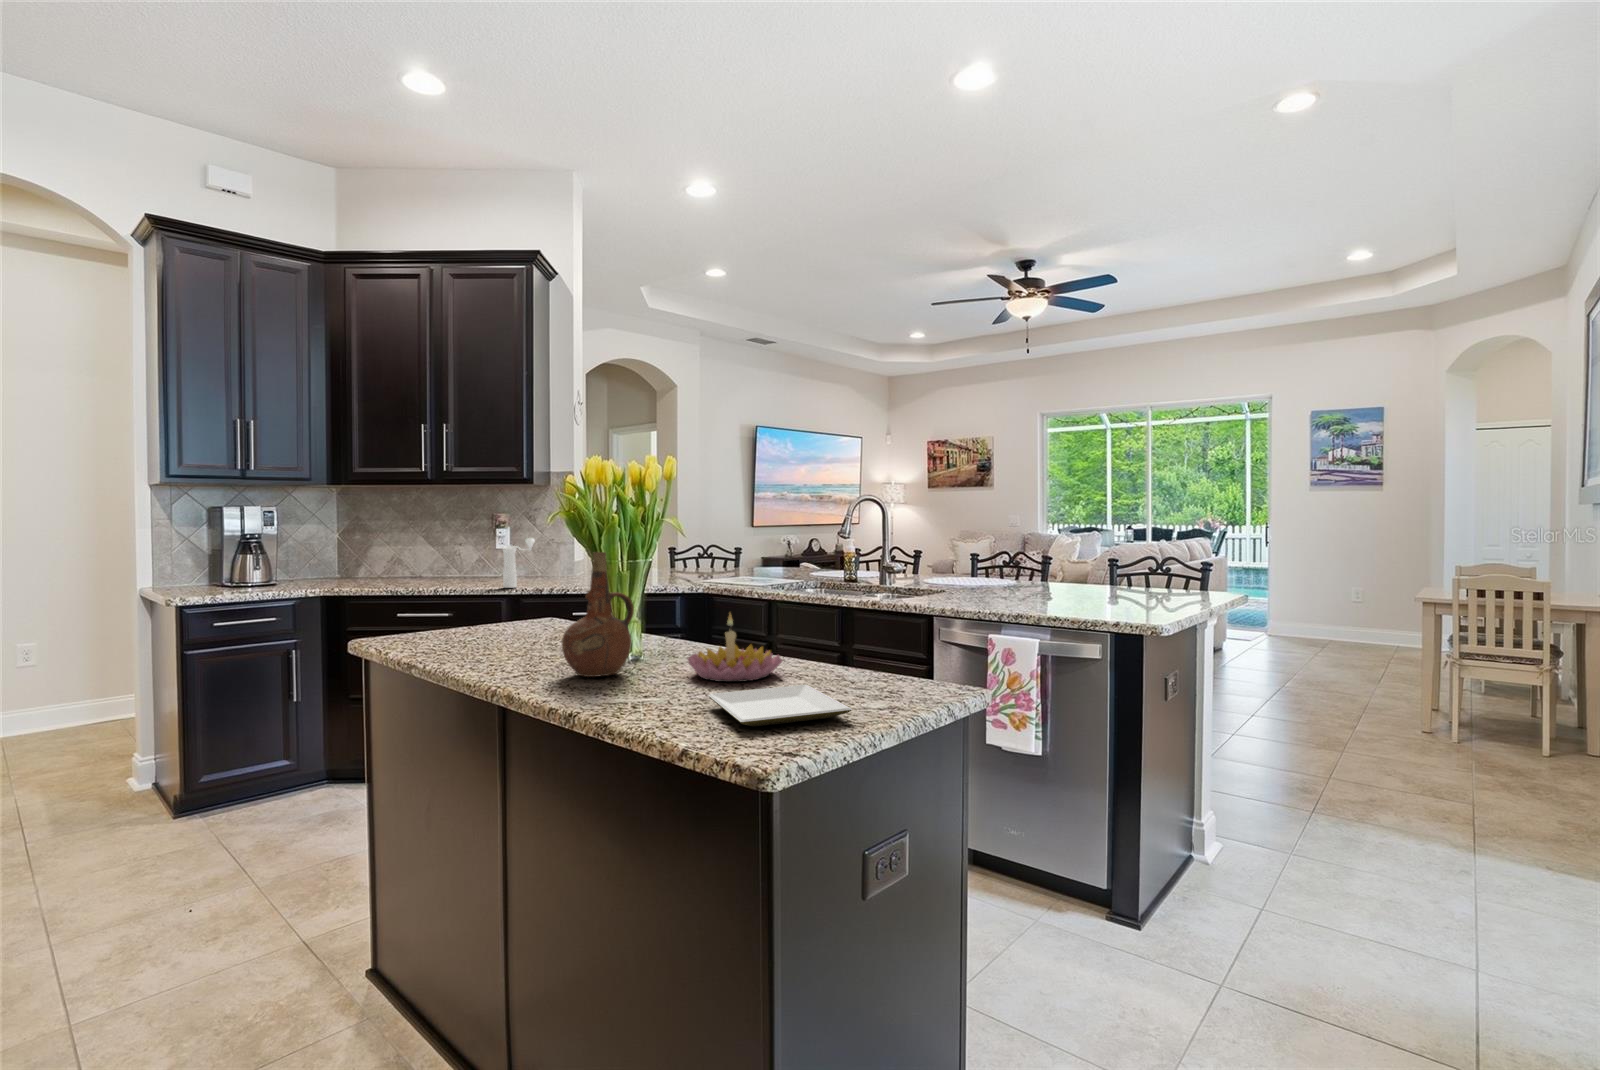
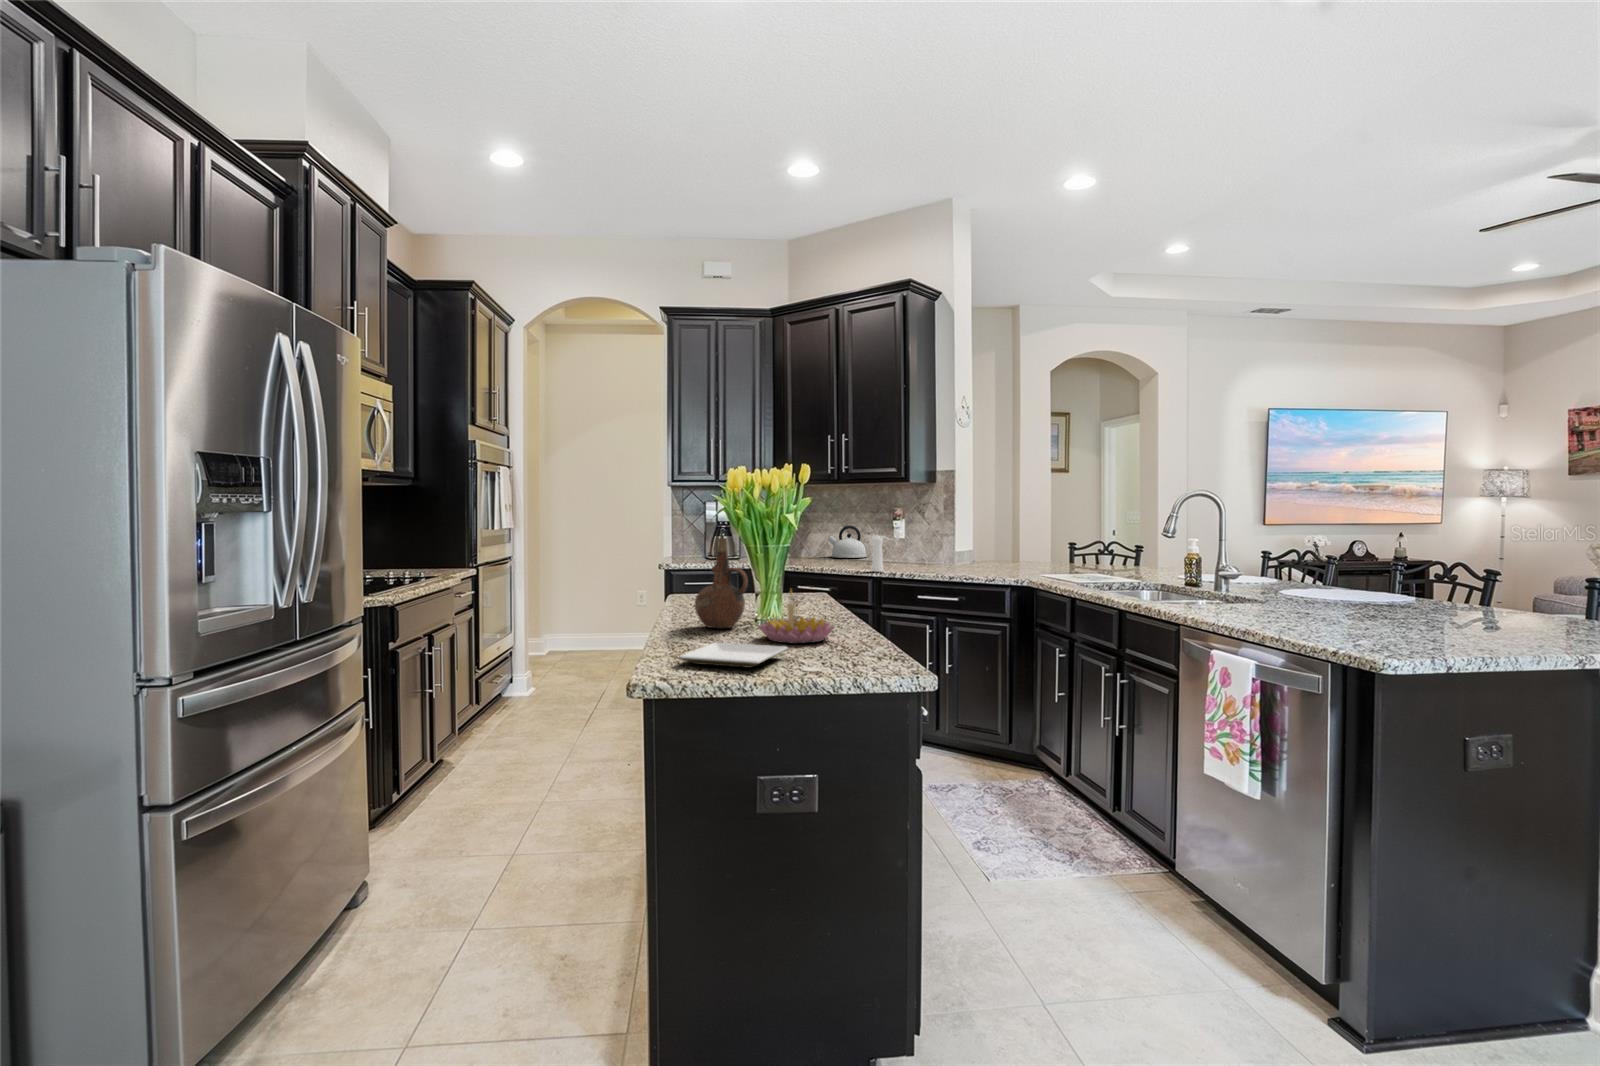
kettle: none [403,535,457,574] -> present [828,526,867,558]

